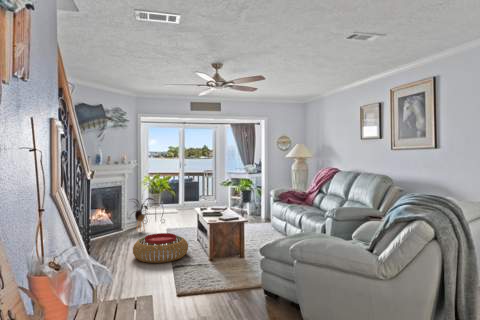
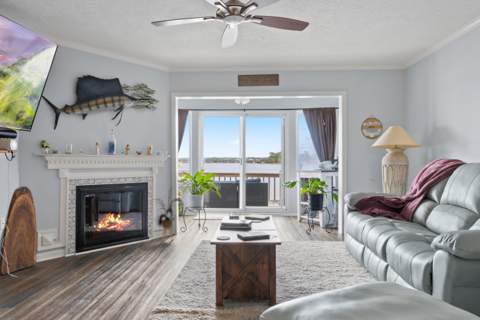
pouf: present [133,233,188,263] -> none [102,251,190,301]

